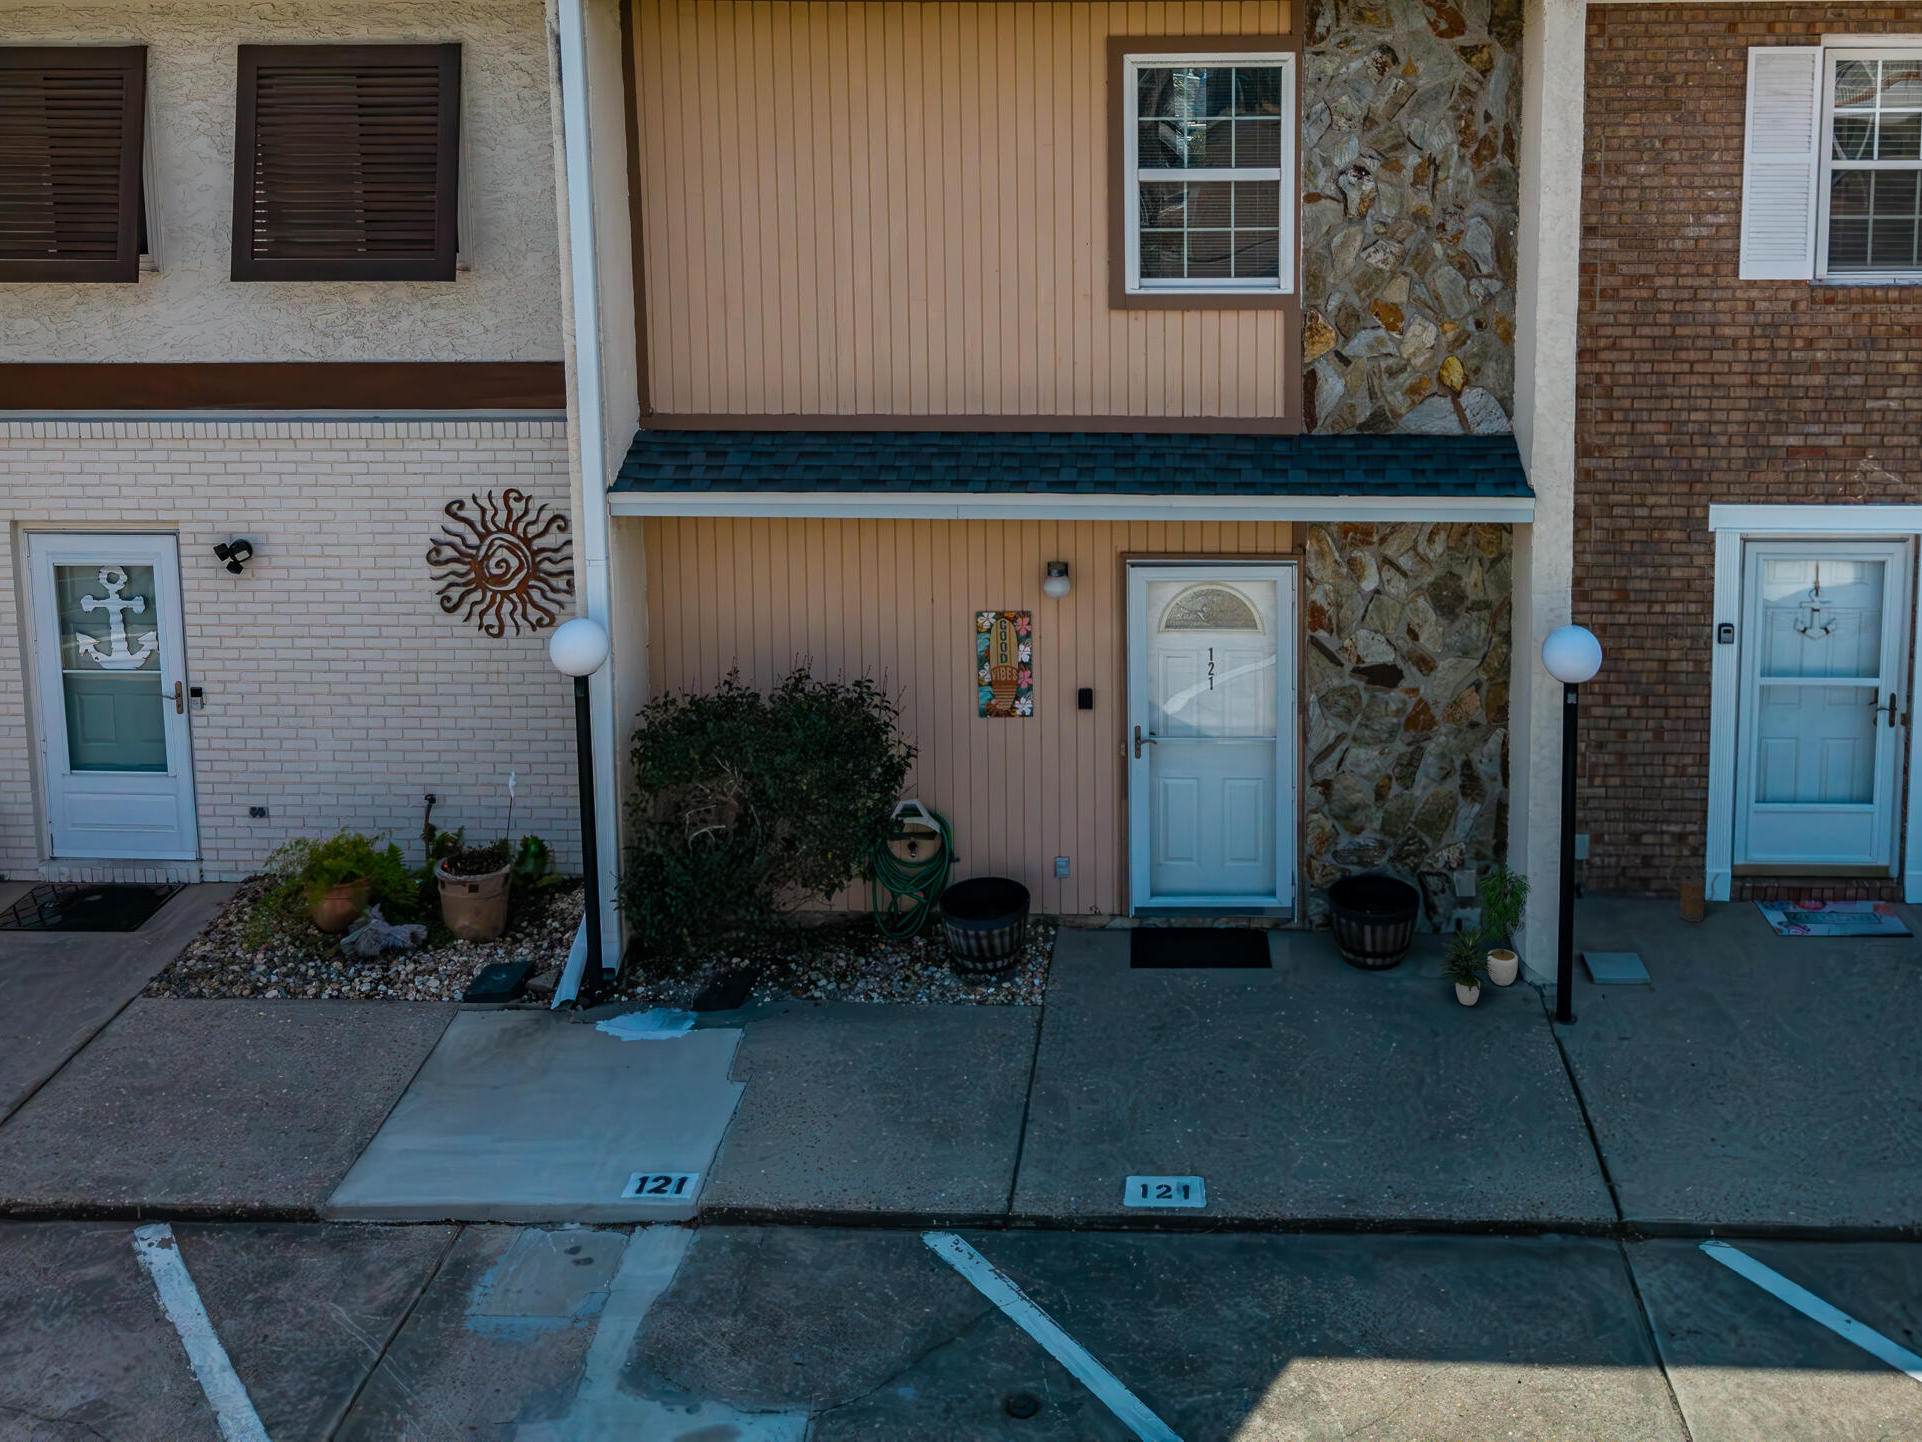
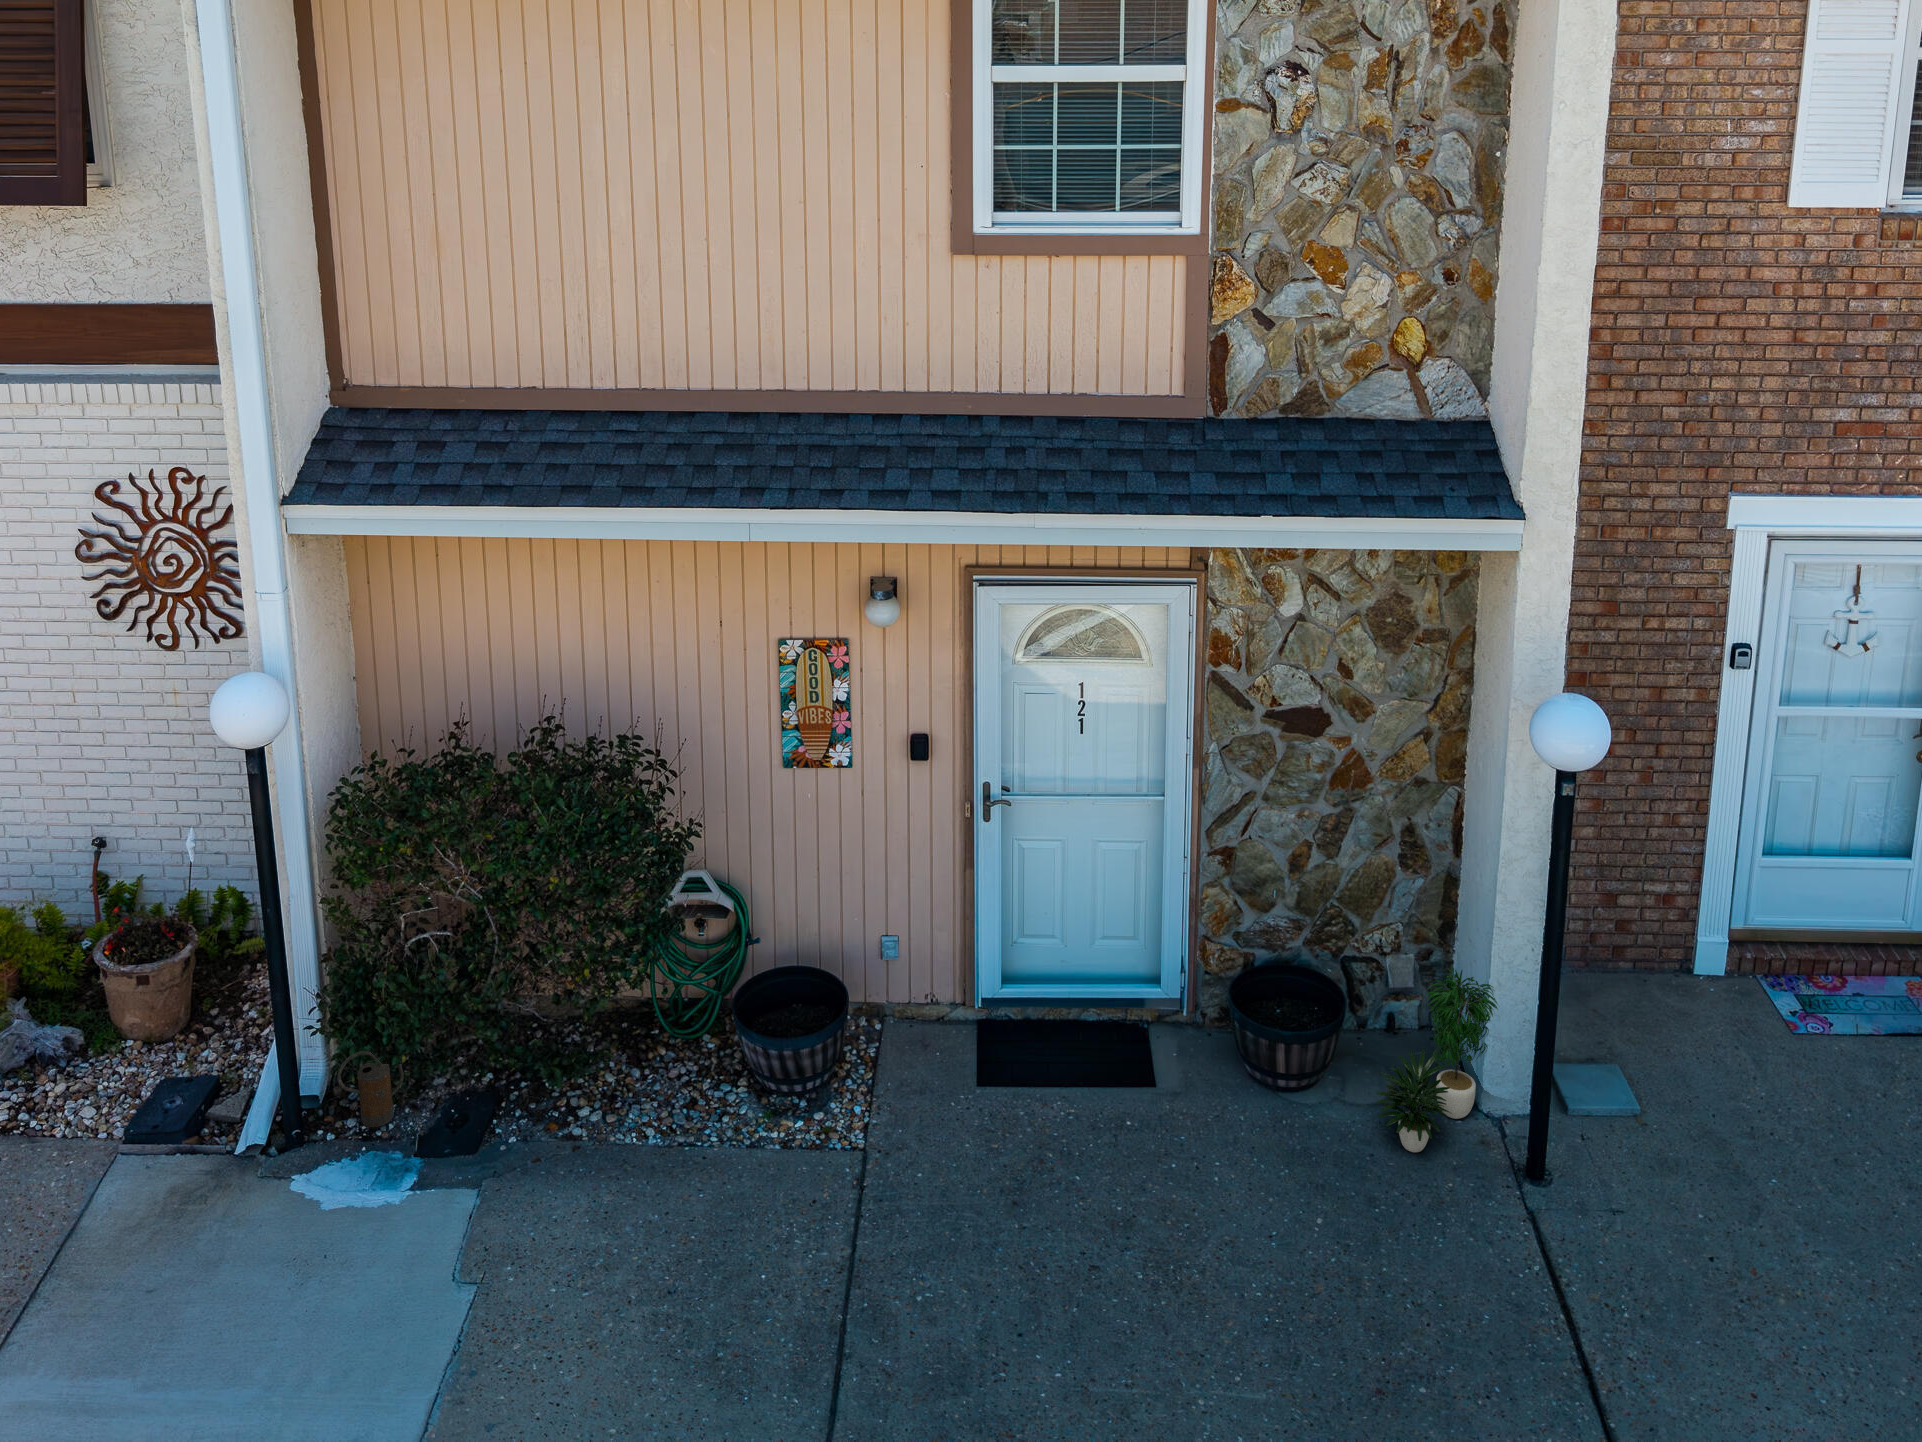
watering can: present [1667,861,1719,922] -> present [337,1051,404,1127]

